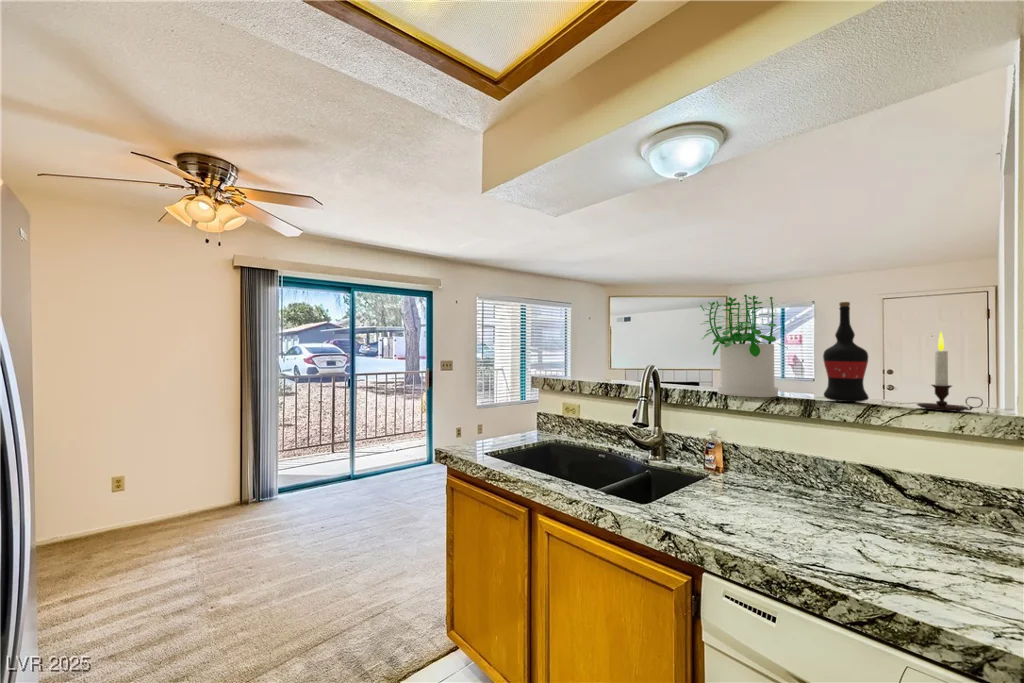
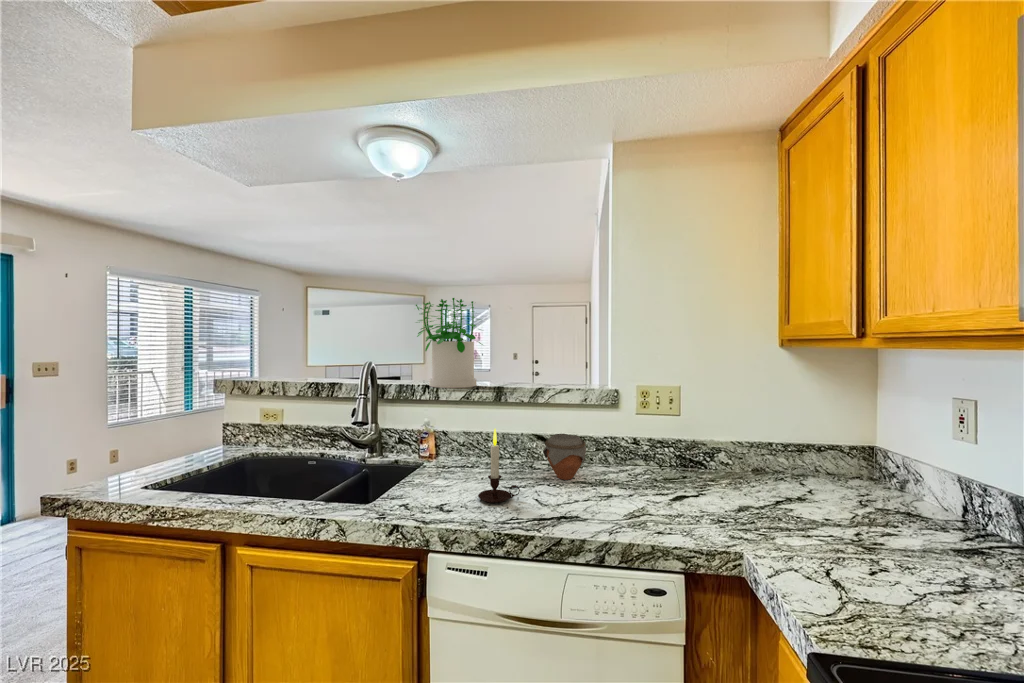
wine bottle: present [823,302,869,402] -> none [508,309,536,387]
candle: present [917,332,983,411] -> present [478,429,520,503]
jar: none [876,469,959,537] -> present [543,434,586,480]

